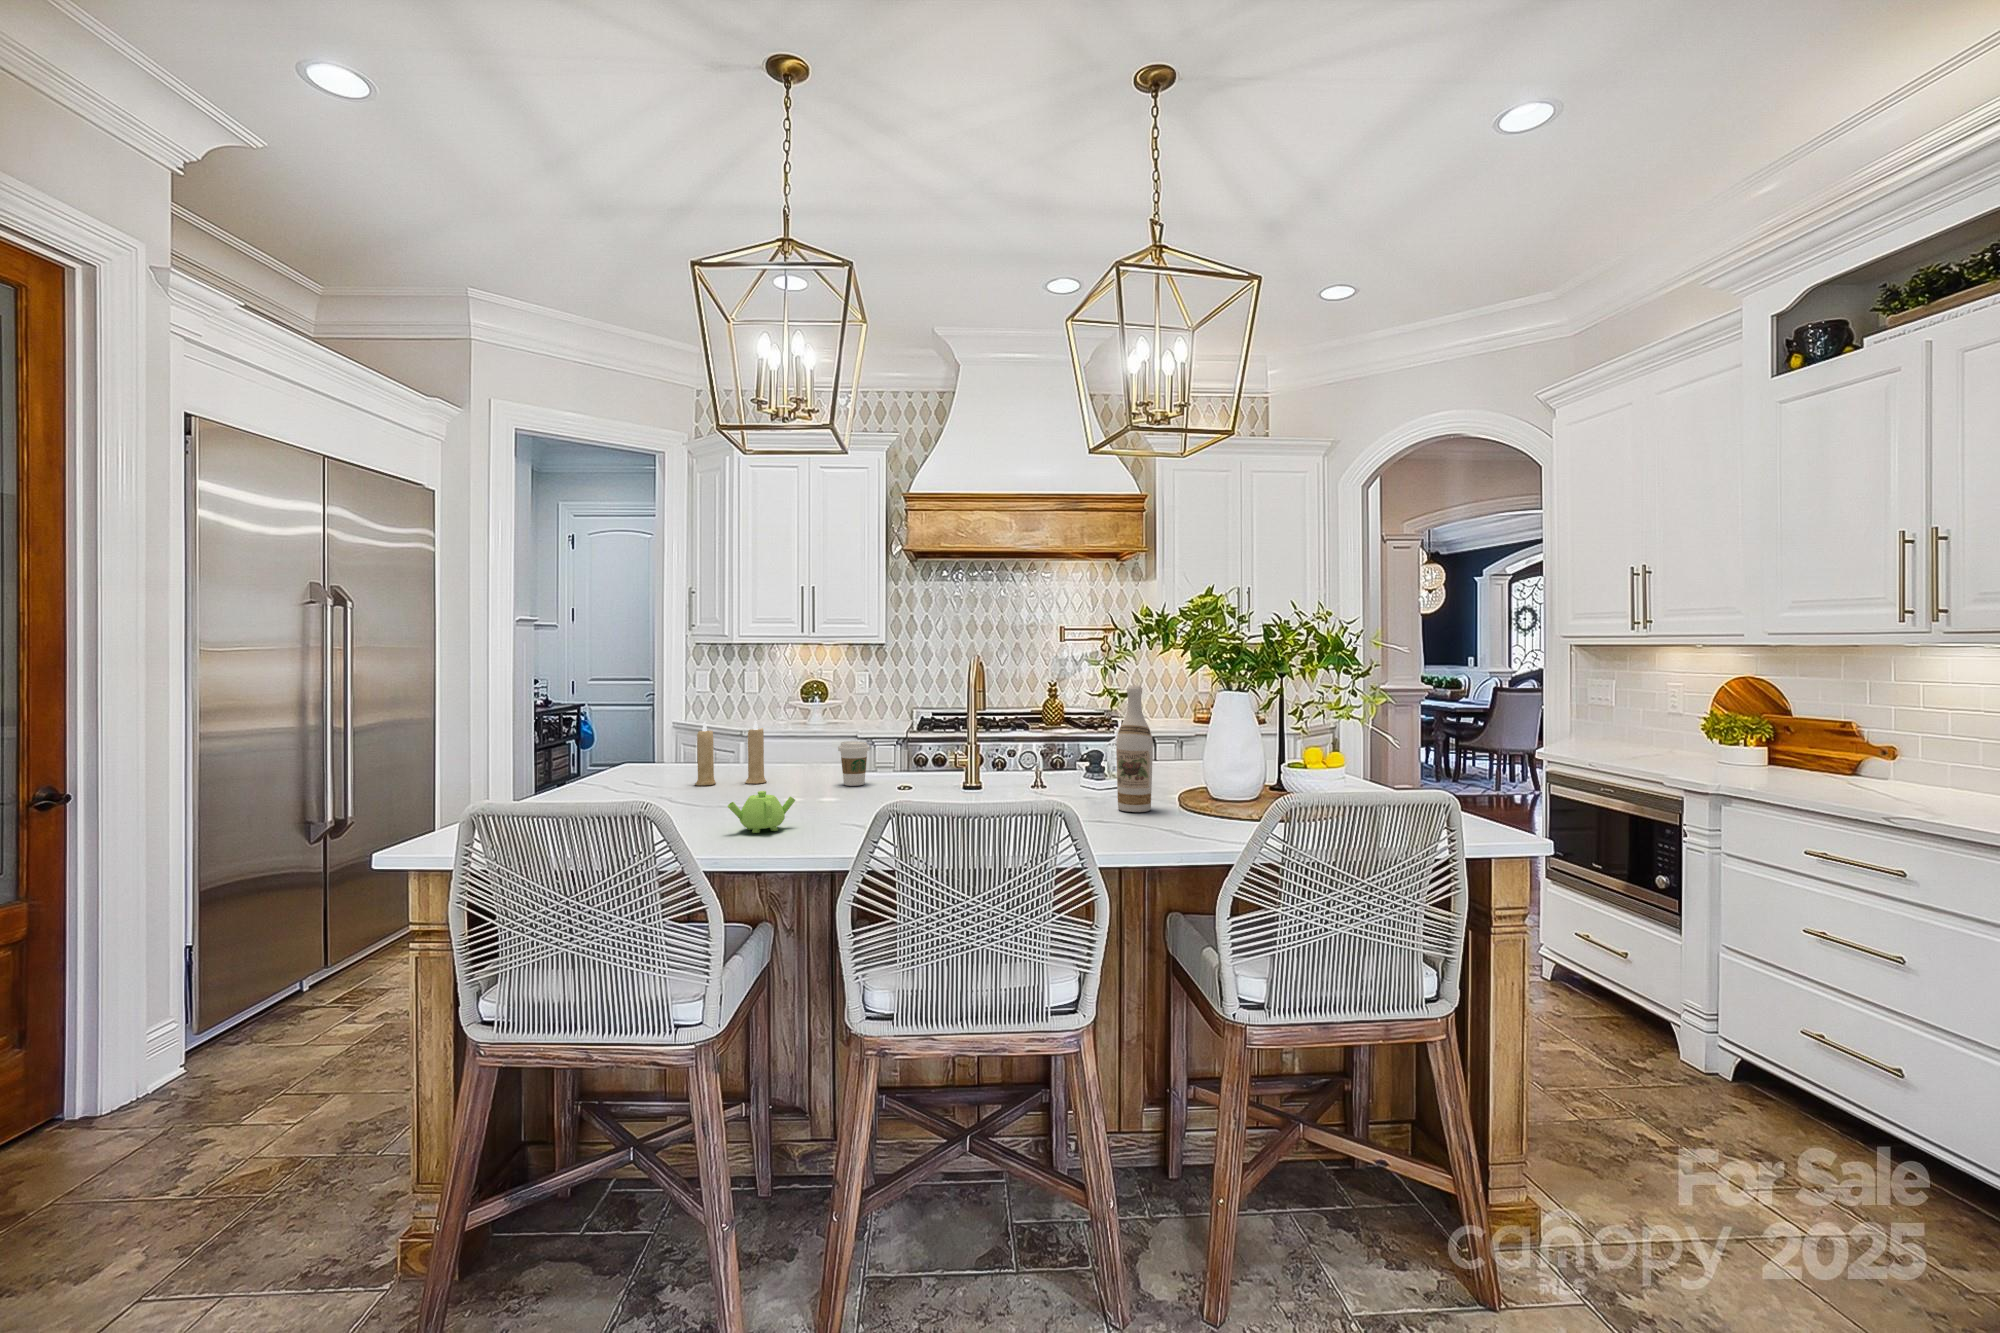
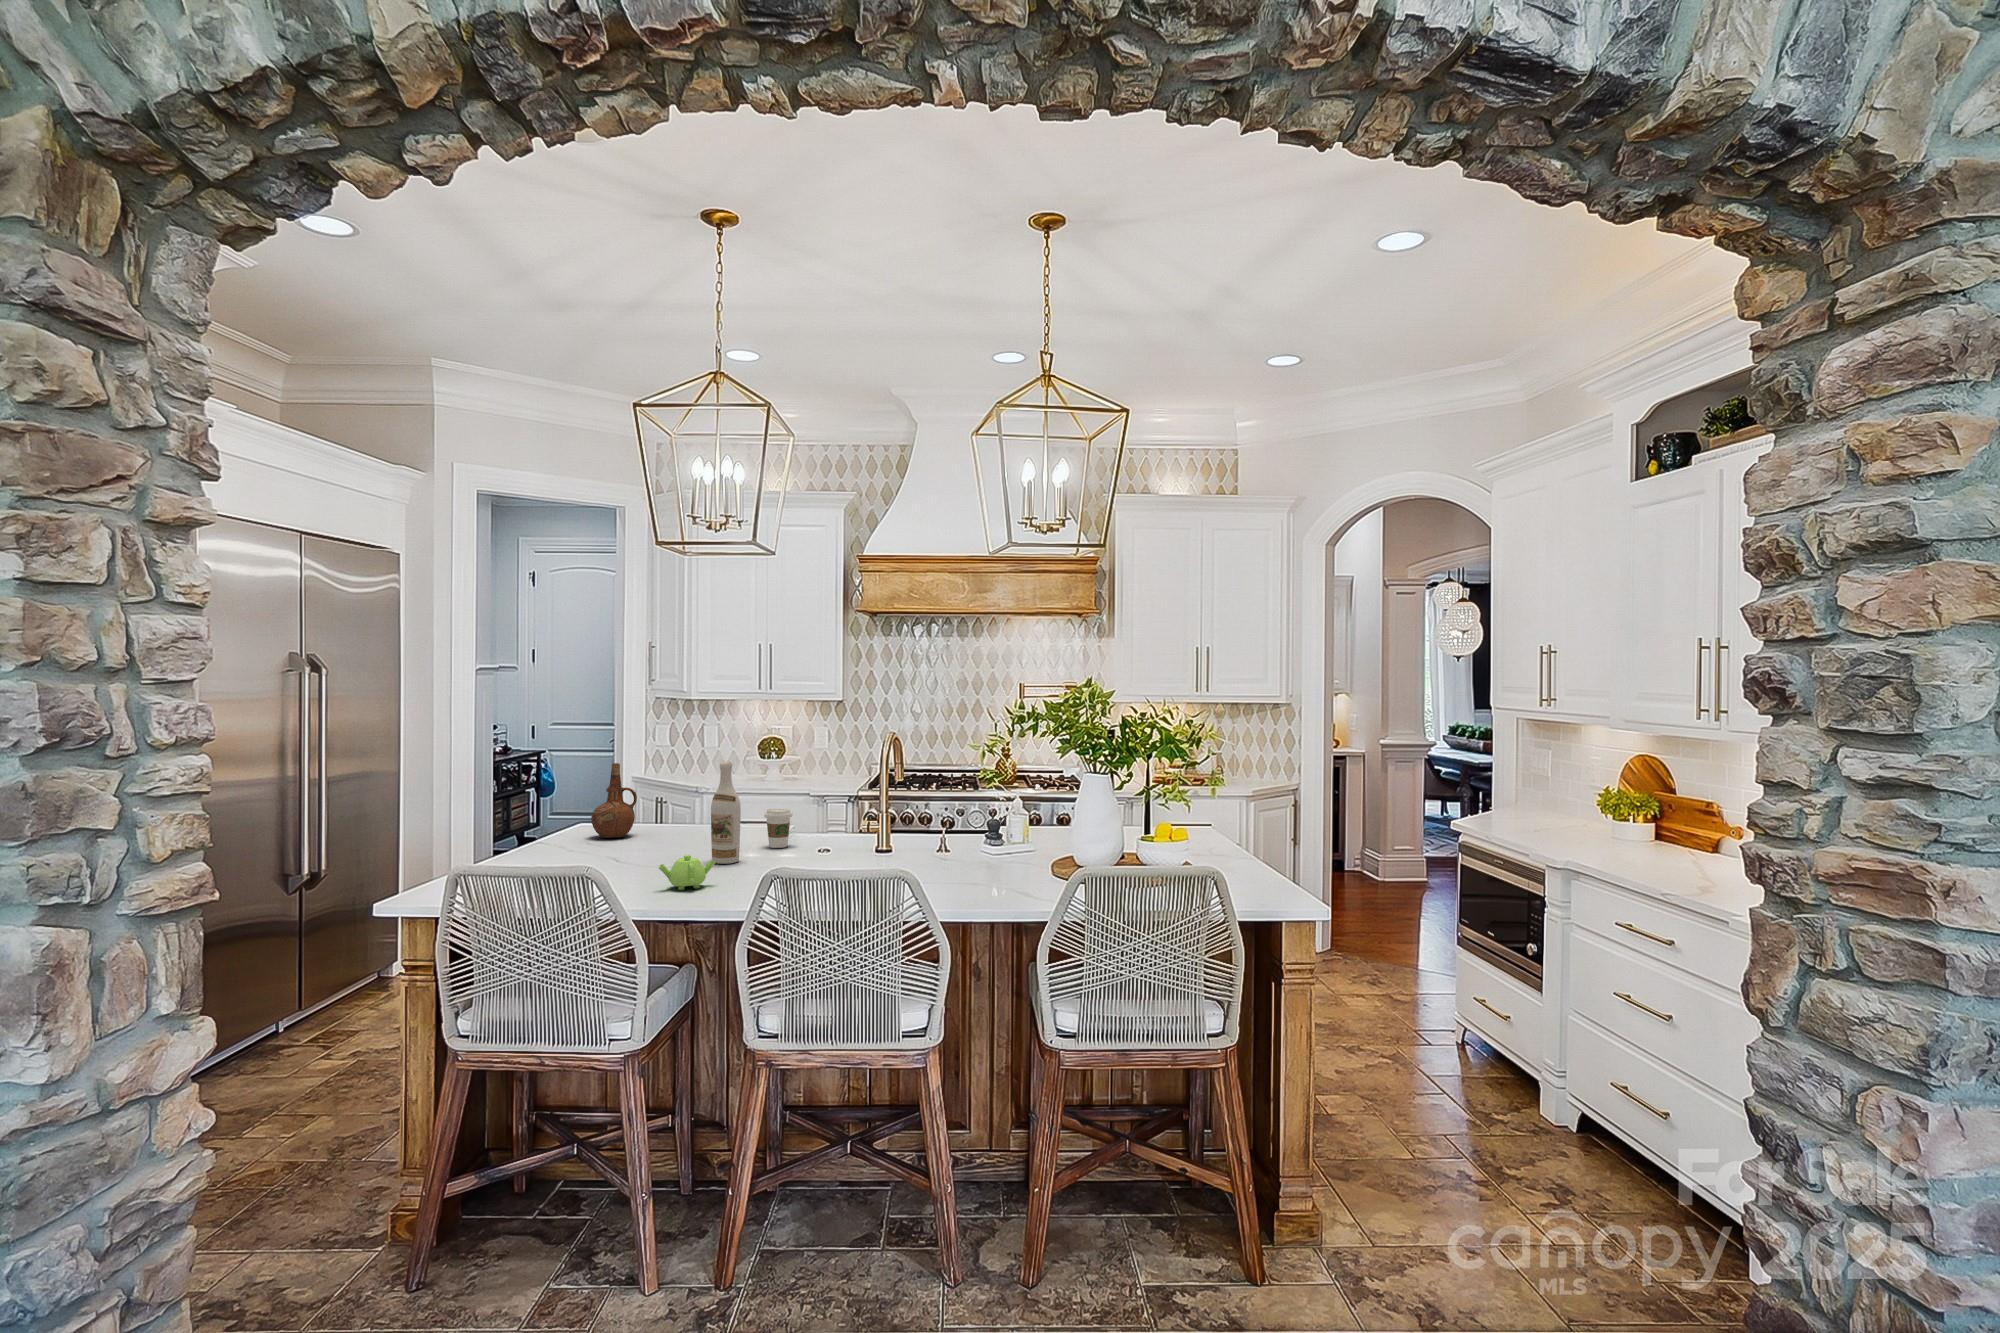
wine bottle: present [1116,685,1153,812] -> present [711,761,741,864]
ceramic pitcher: none [639,694,690,778] -> present [591,763,637,838]
candle: present [695,720,766,785] -> none [639,787,702,846]

